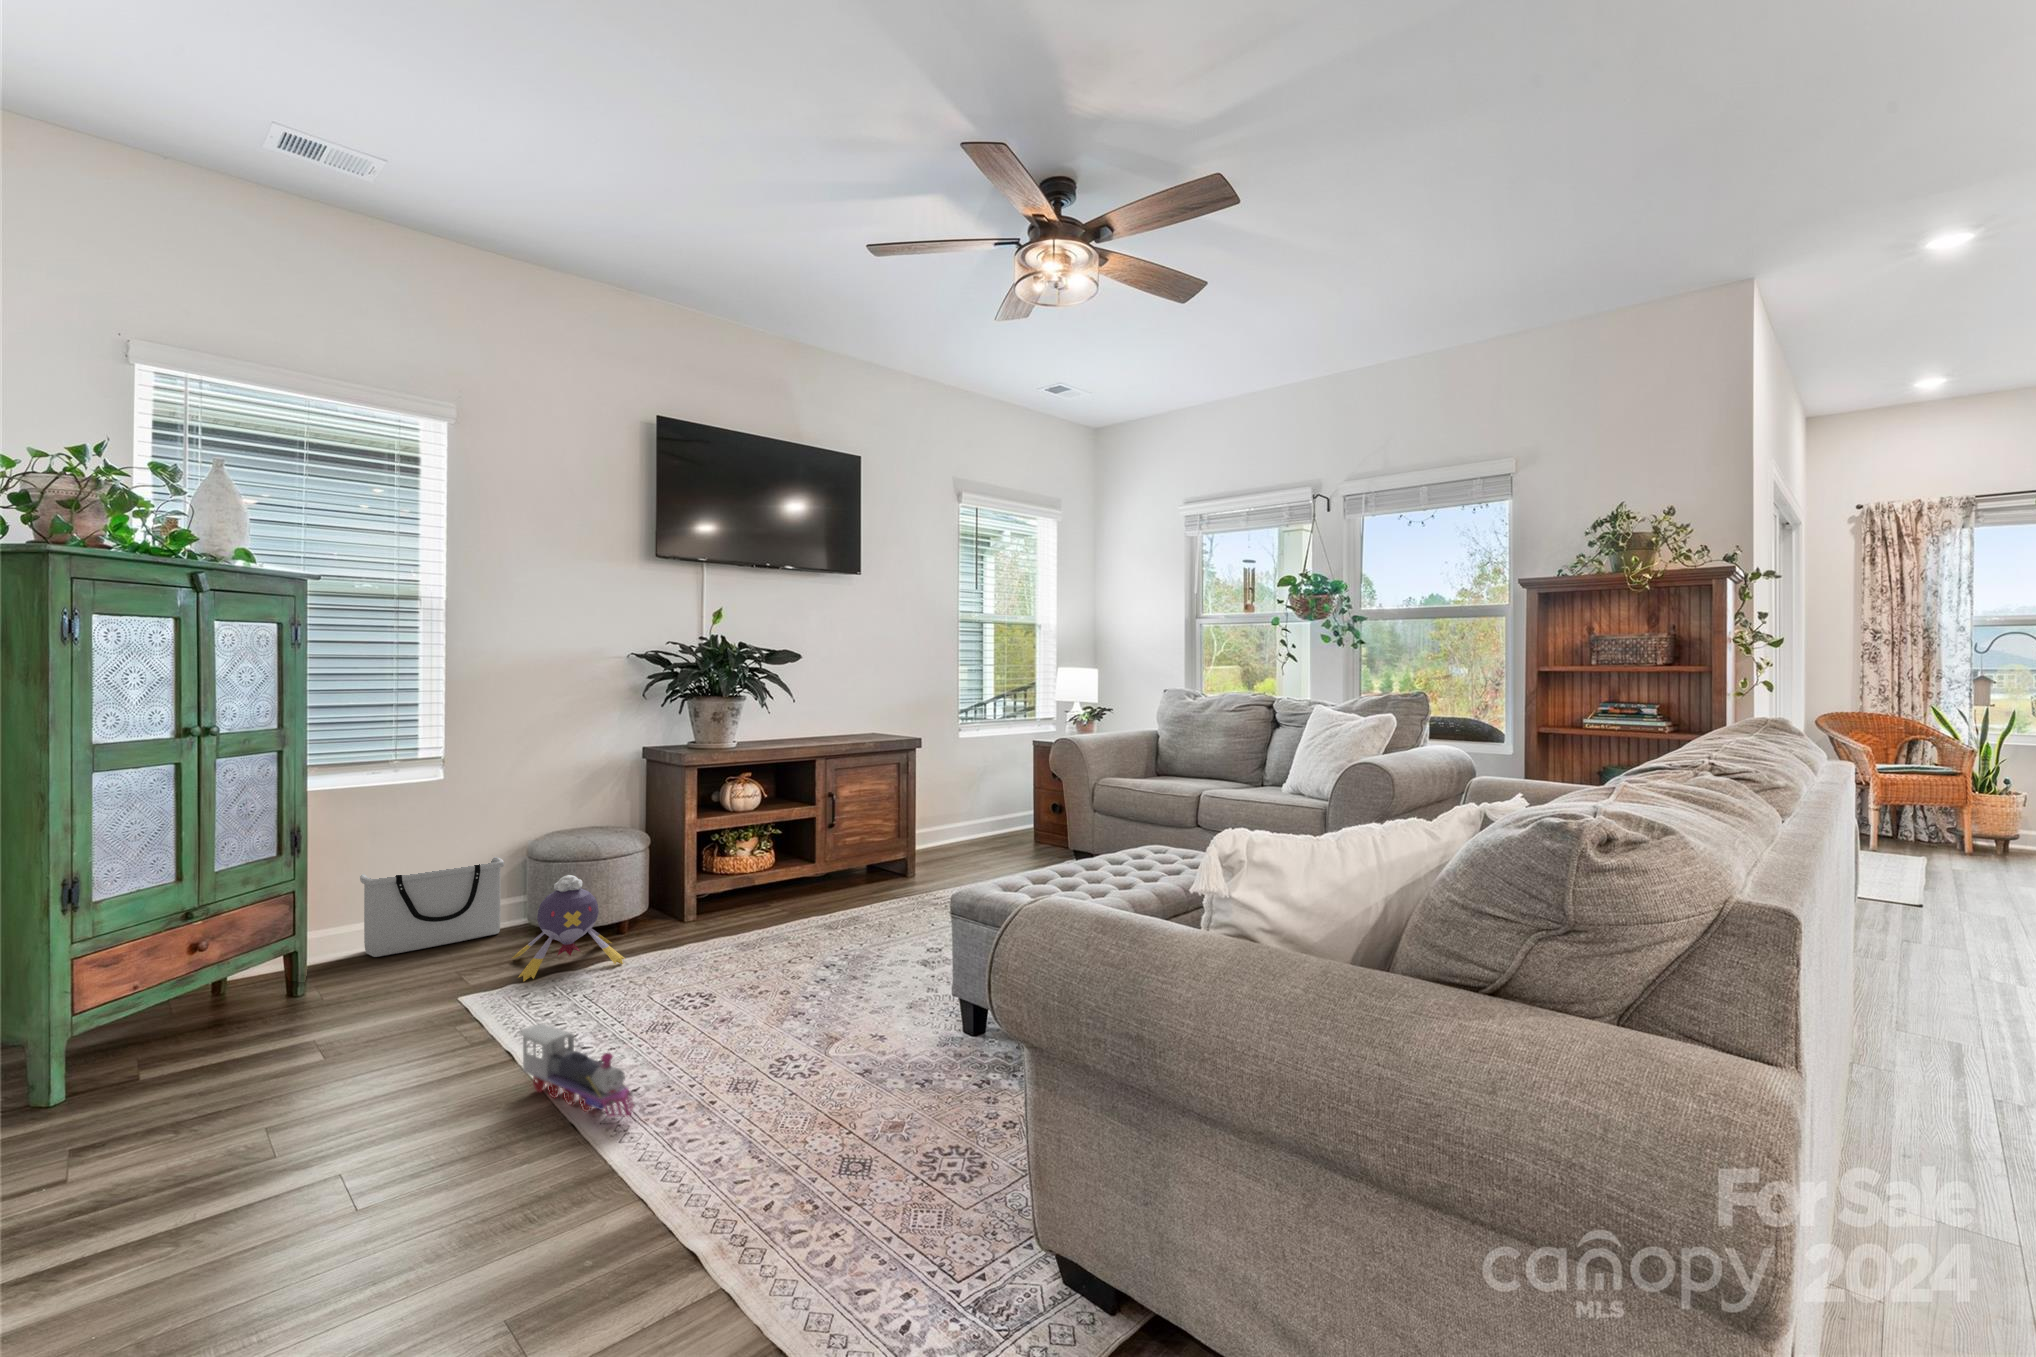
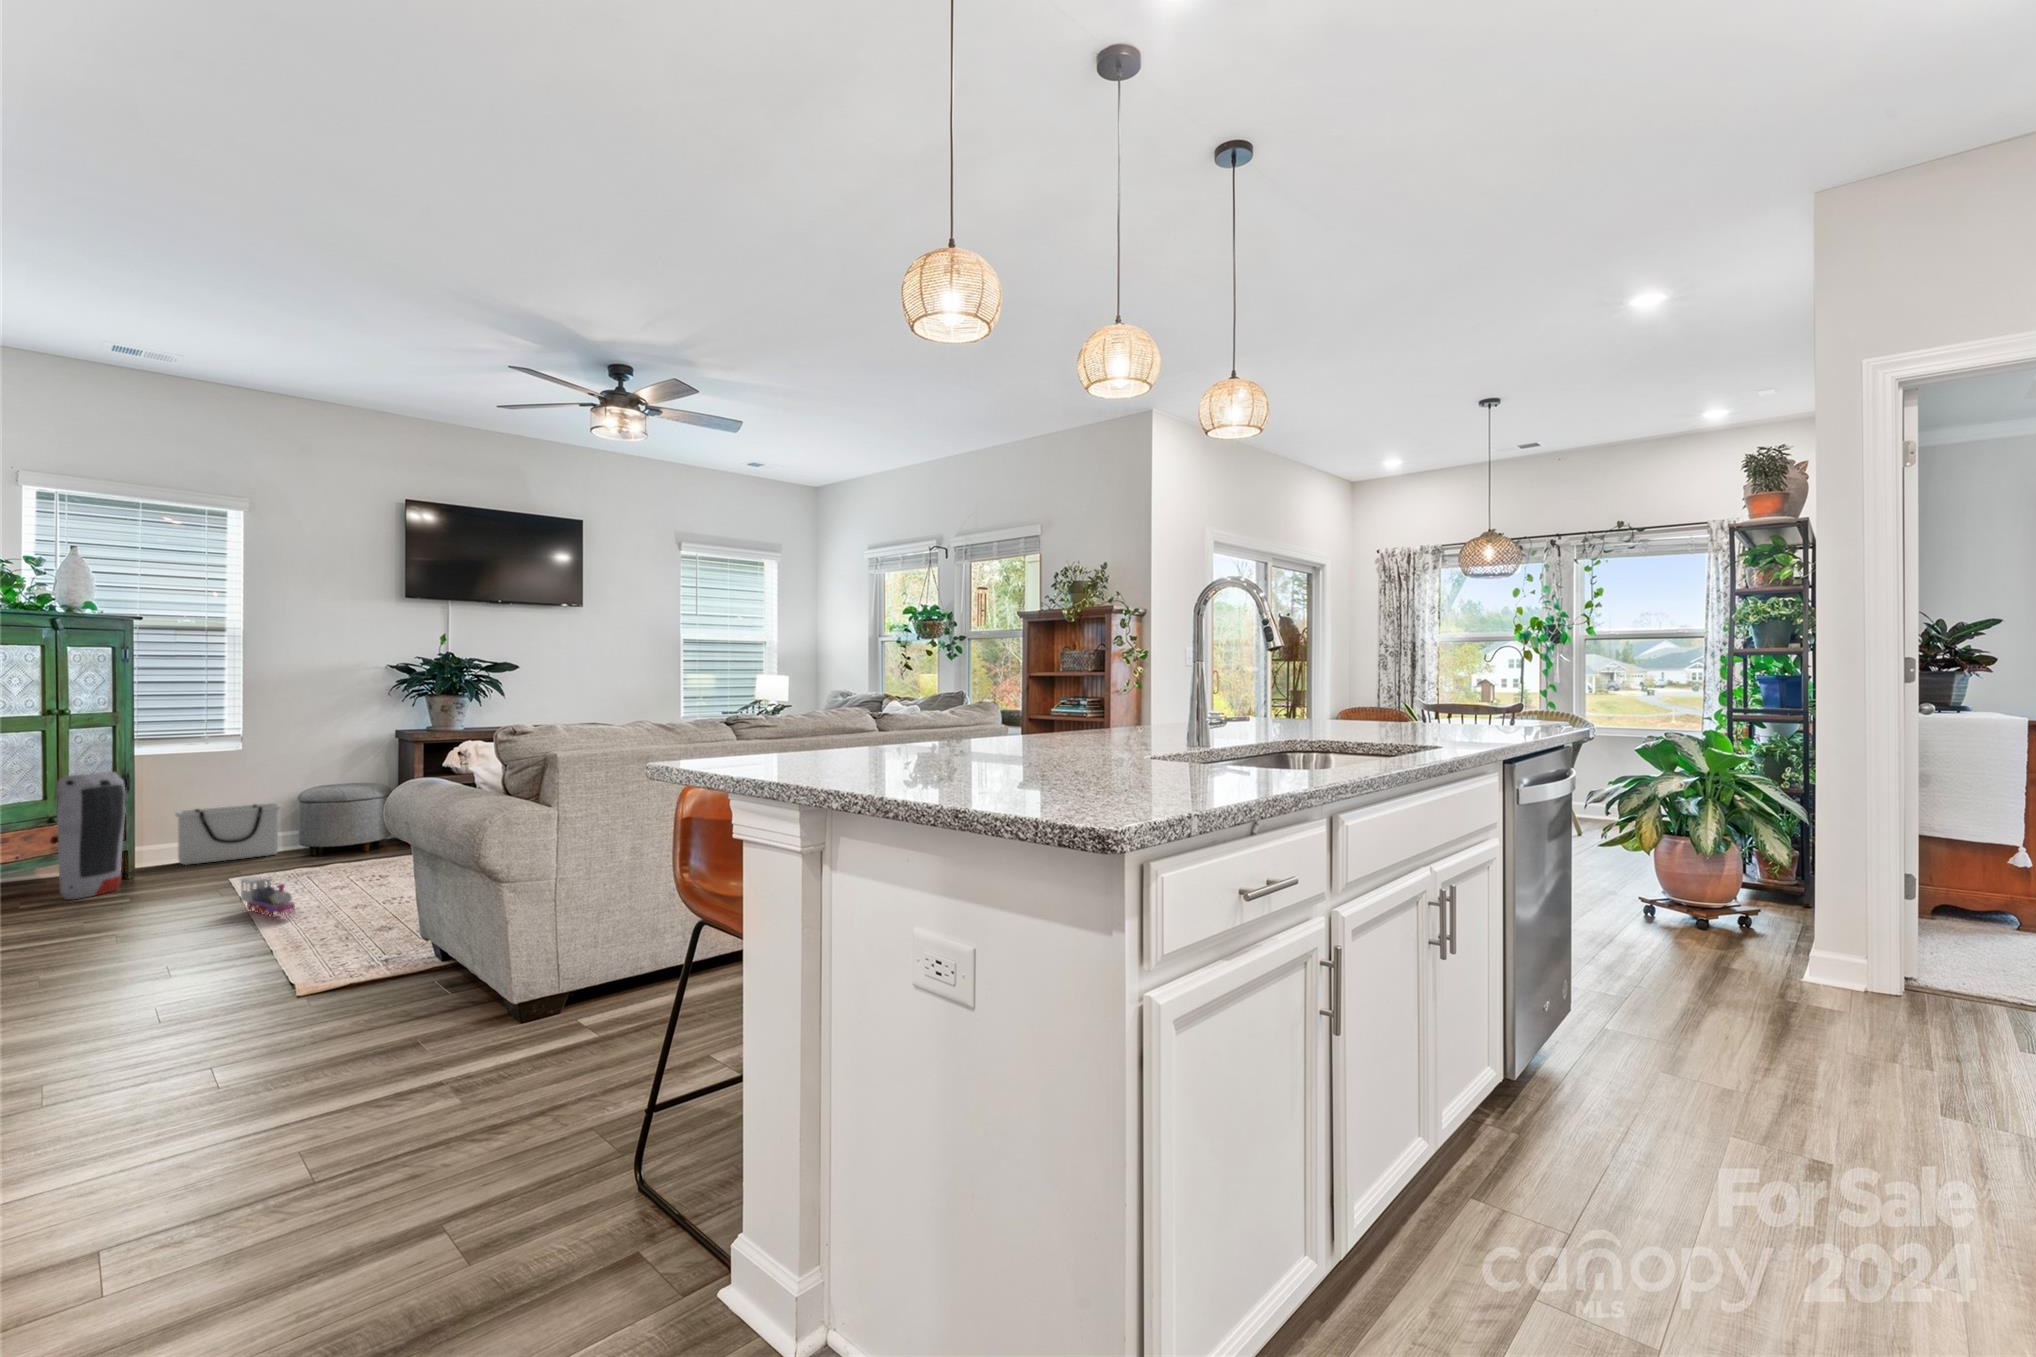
air purifier: none [197,827,304,1051] -> present [56,772,125,899]
plush toy: present [512,875,625,981] -> none [272,810,352,874]

